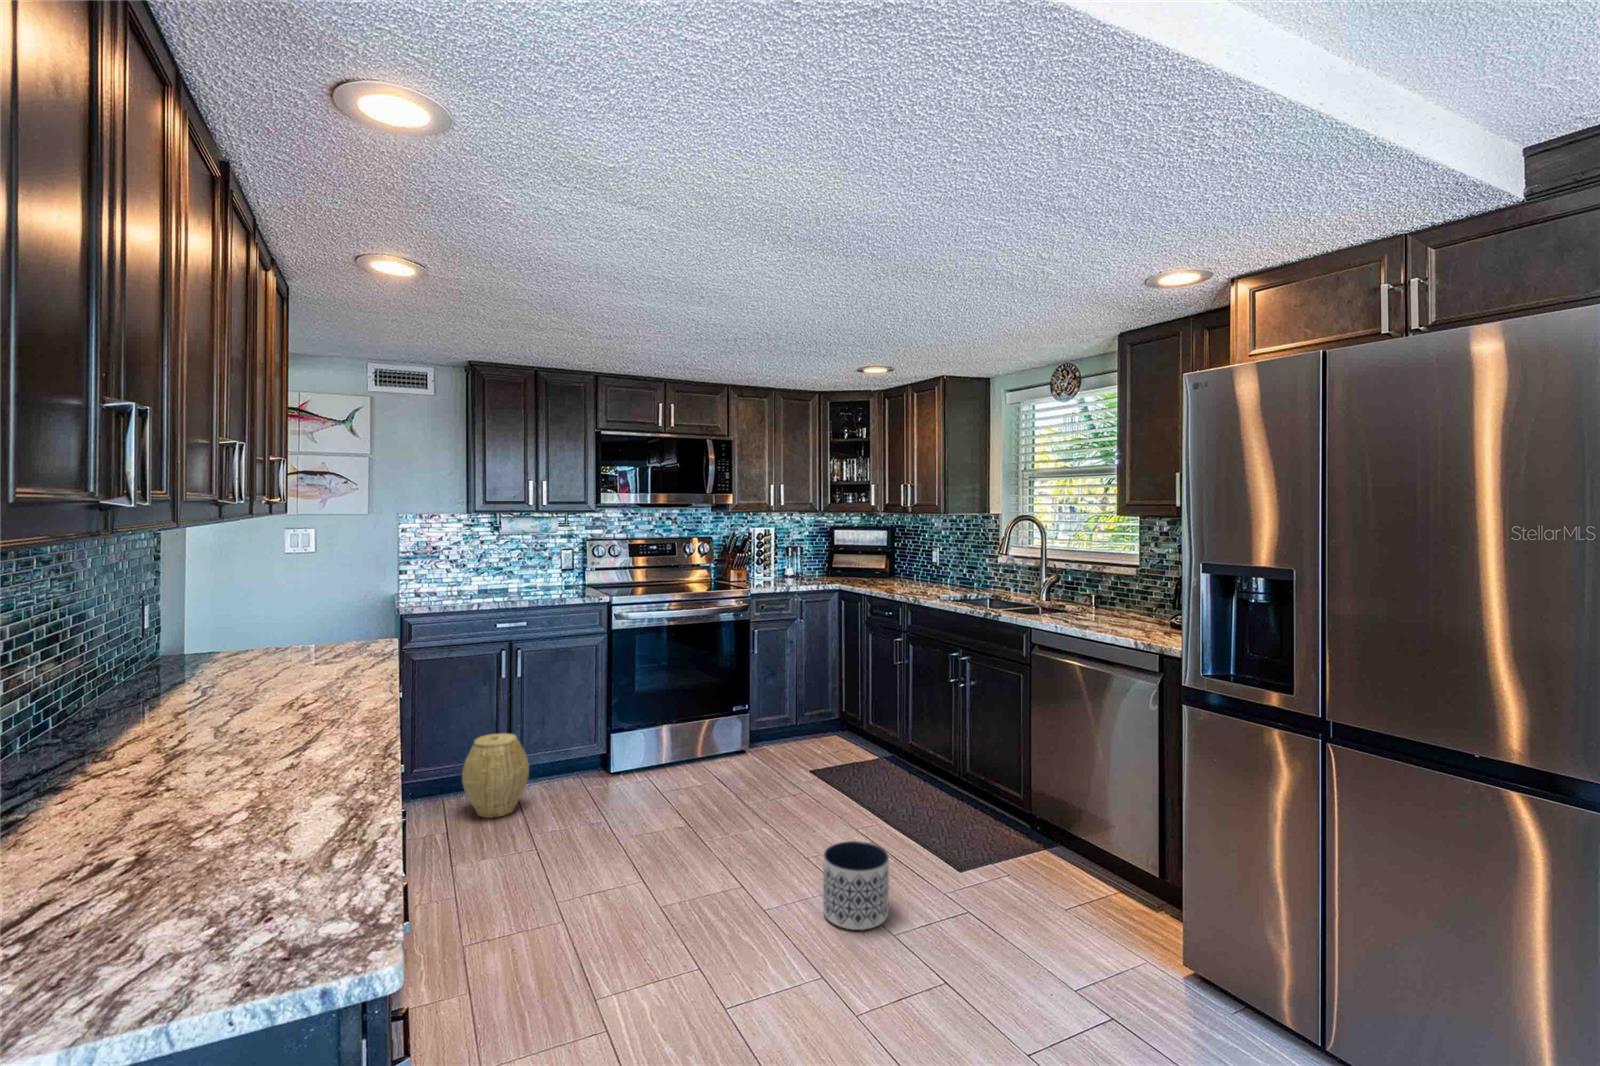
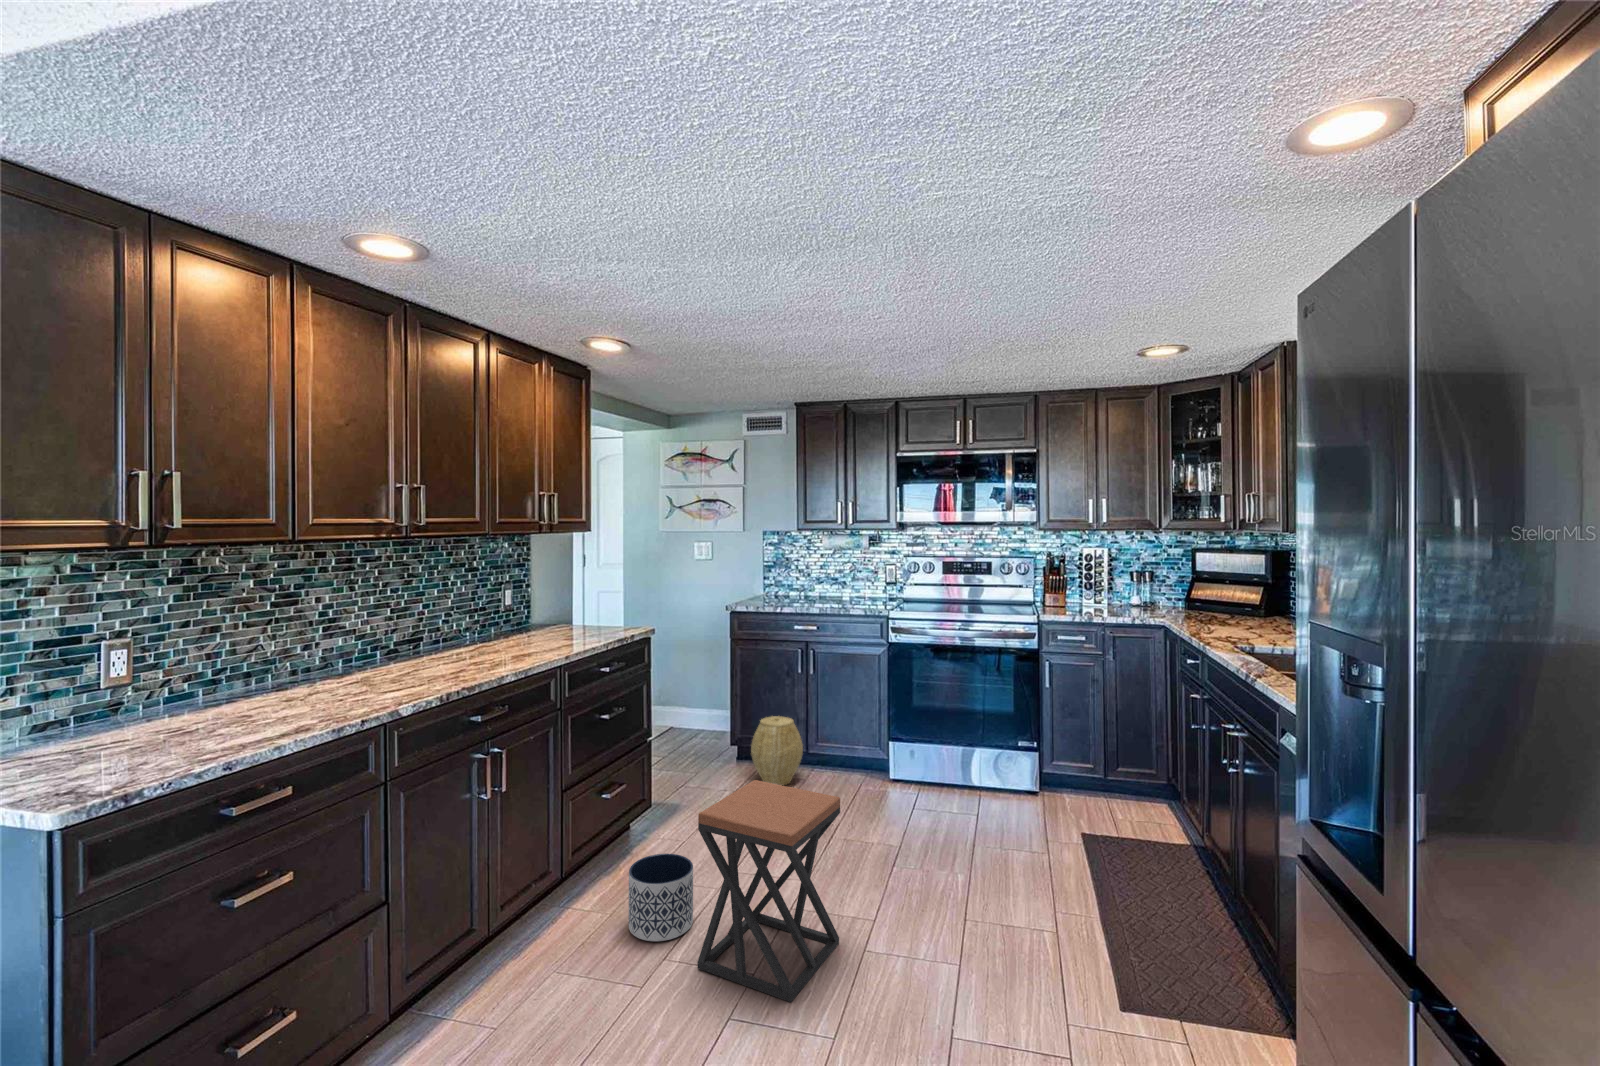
stool: none [647,778,775,1006] -> present [698,780,840,1002]
planter: present [823,841,889,930] -> present [629,854,693,941]

